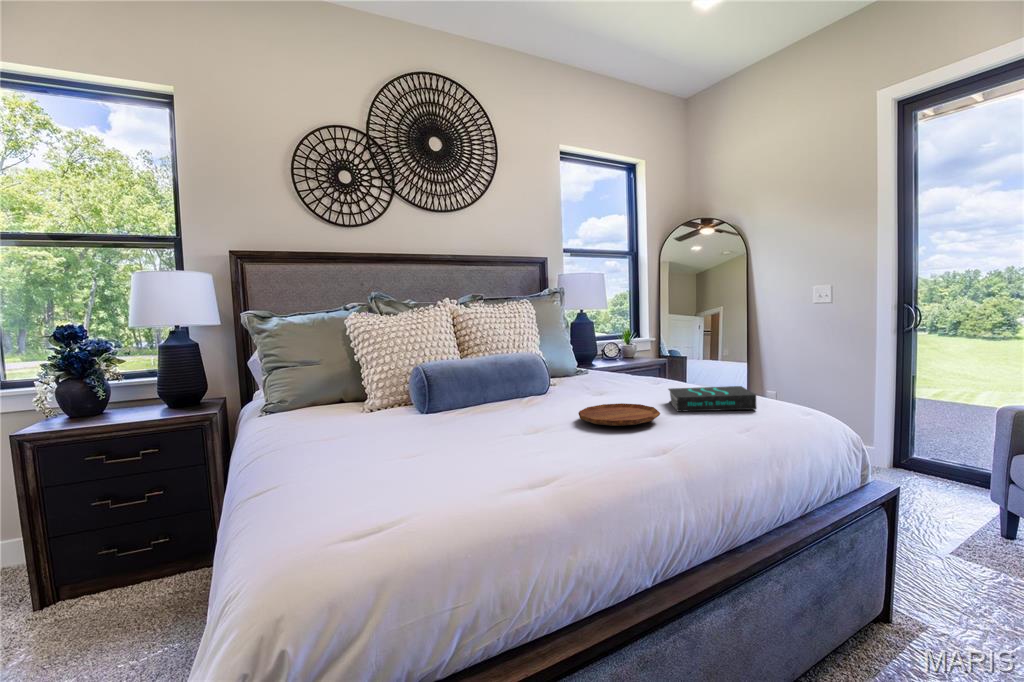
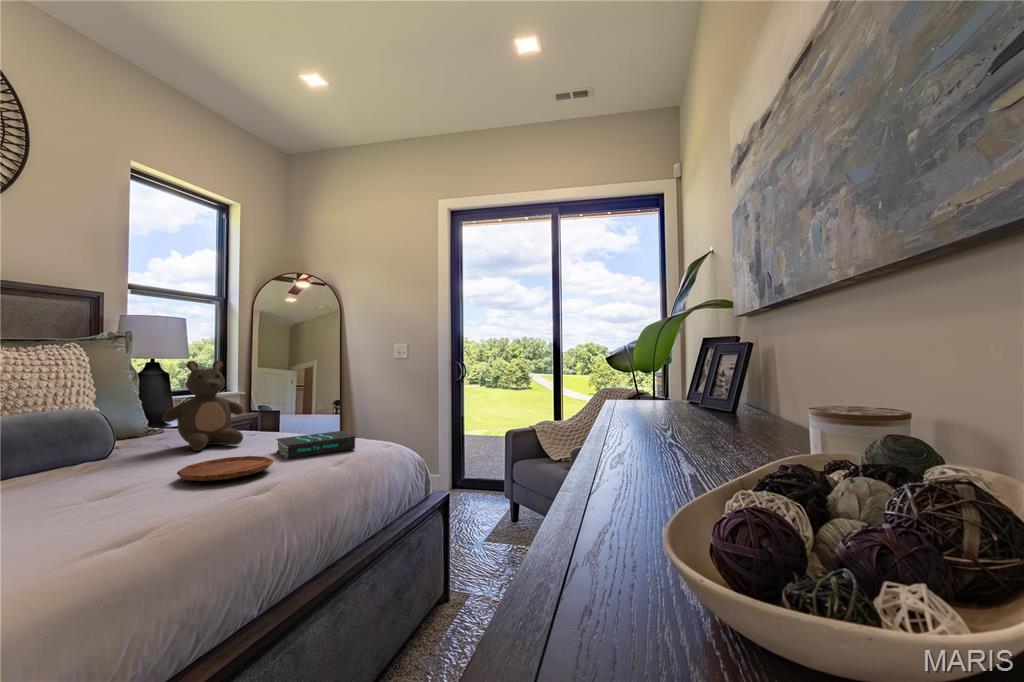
stuffed bear: none [578,309,642,393] -> present [162,360,243,451]

